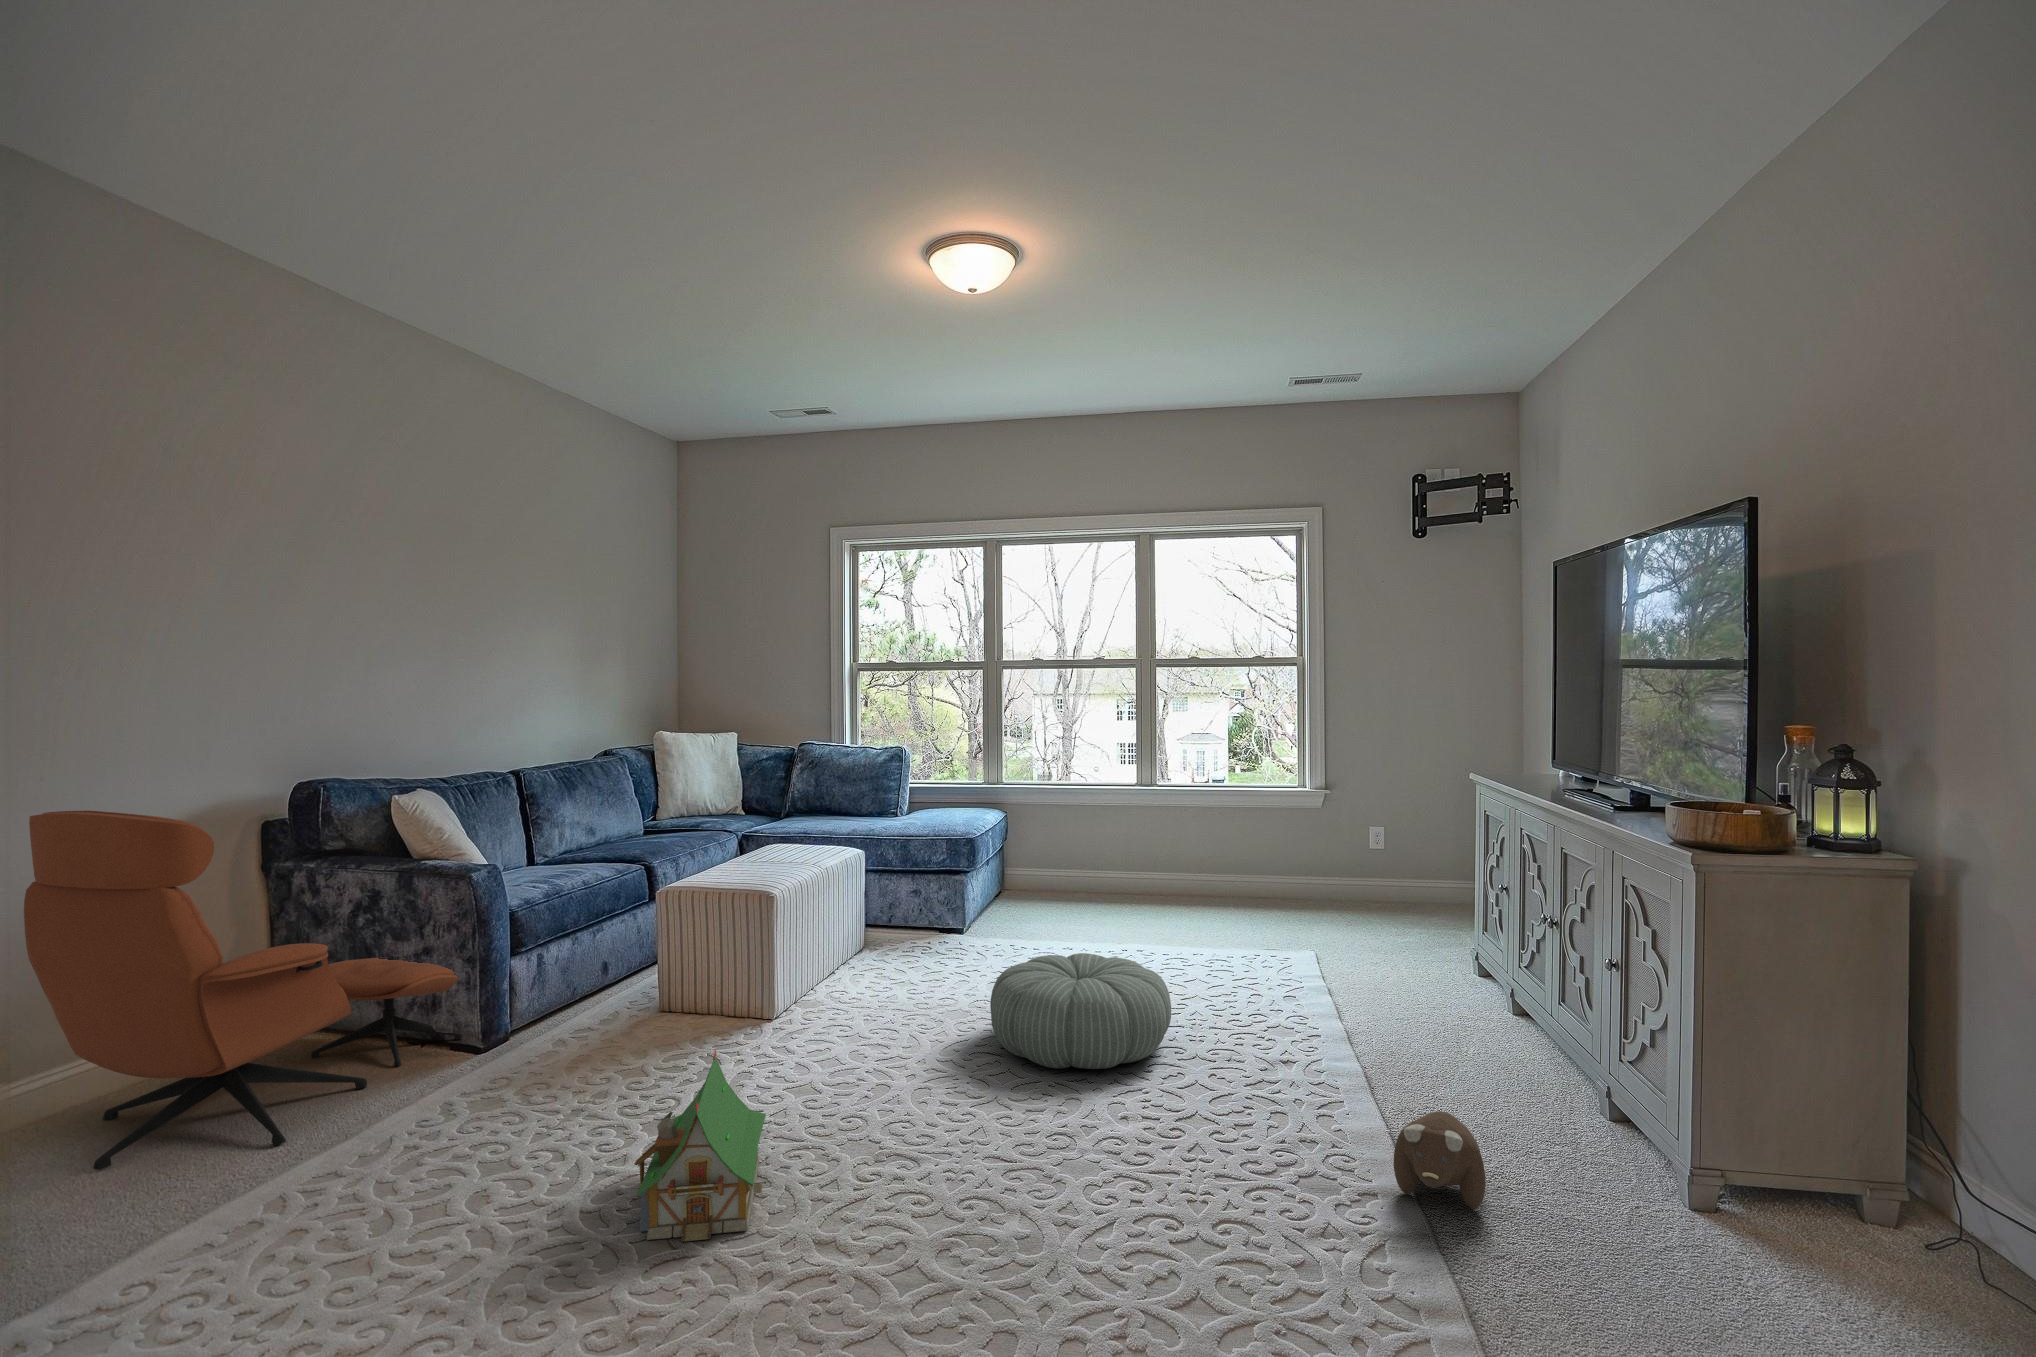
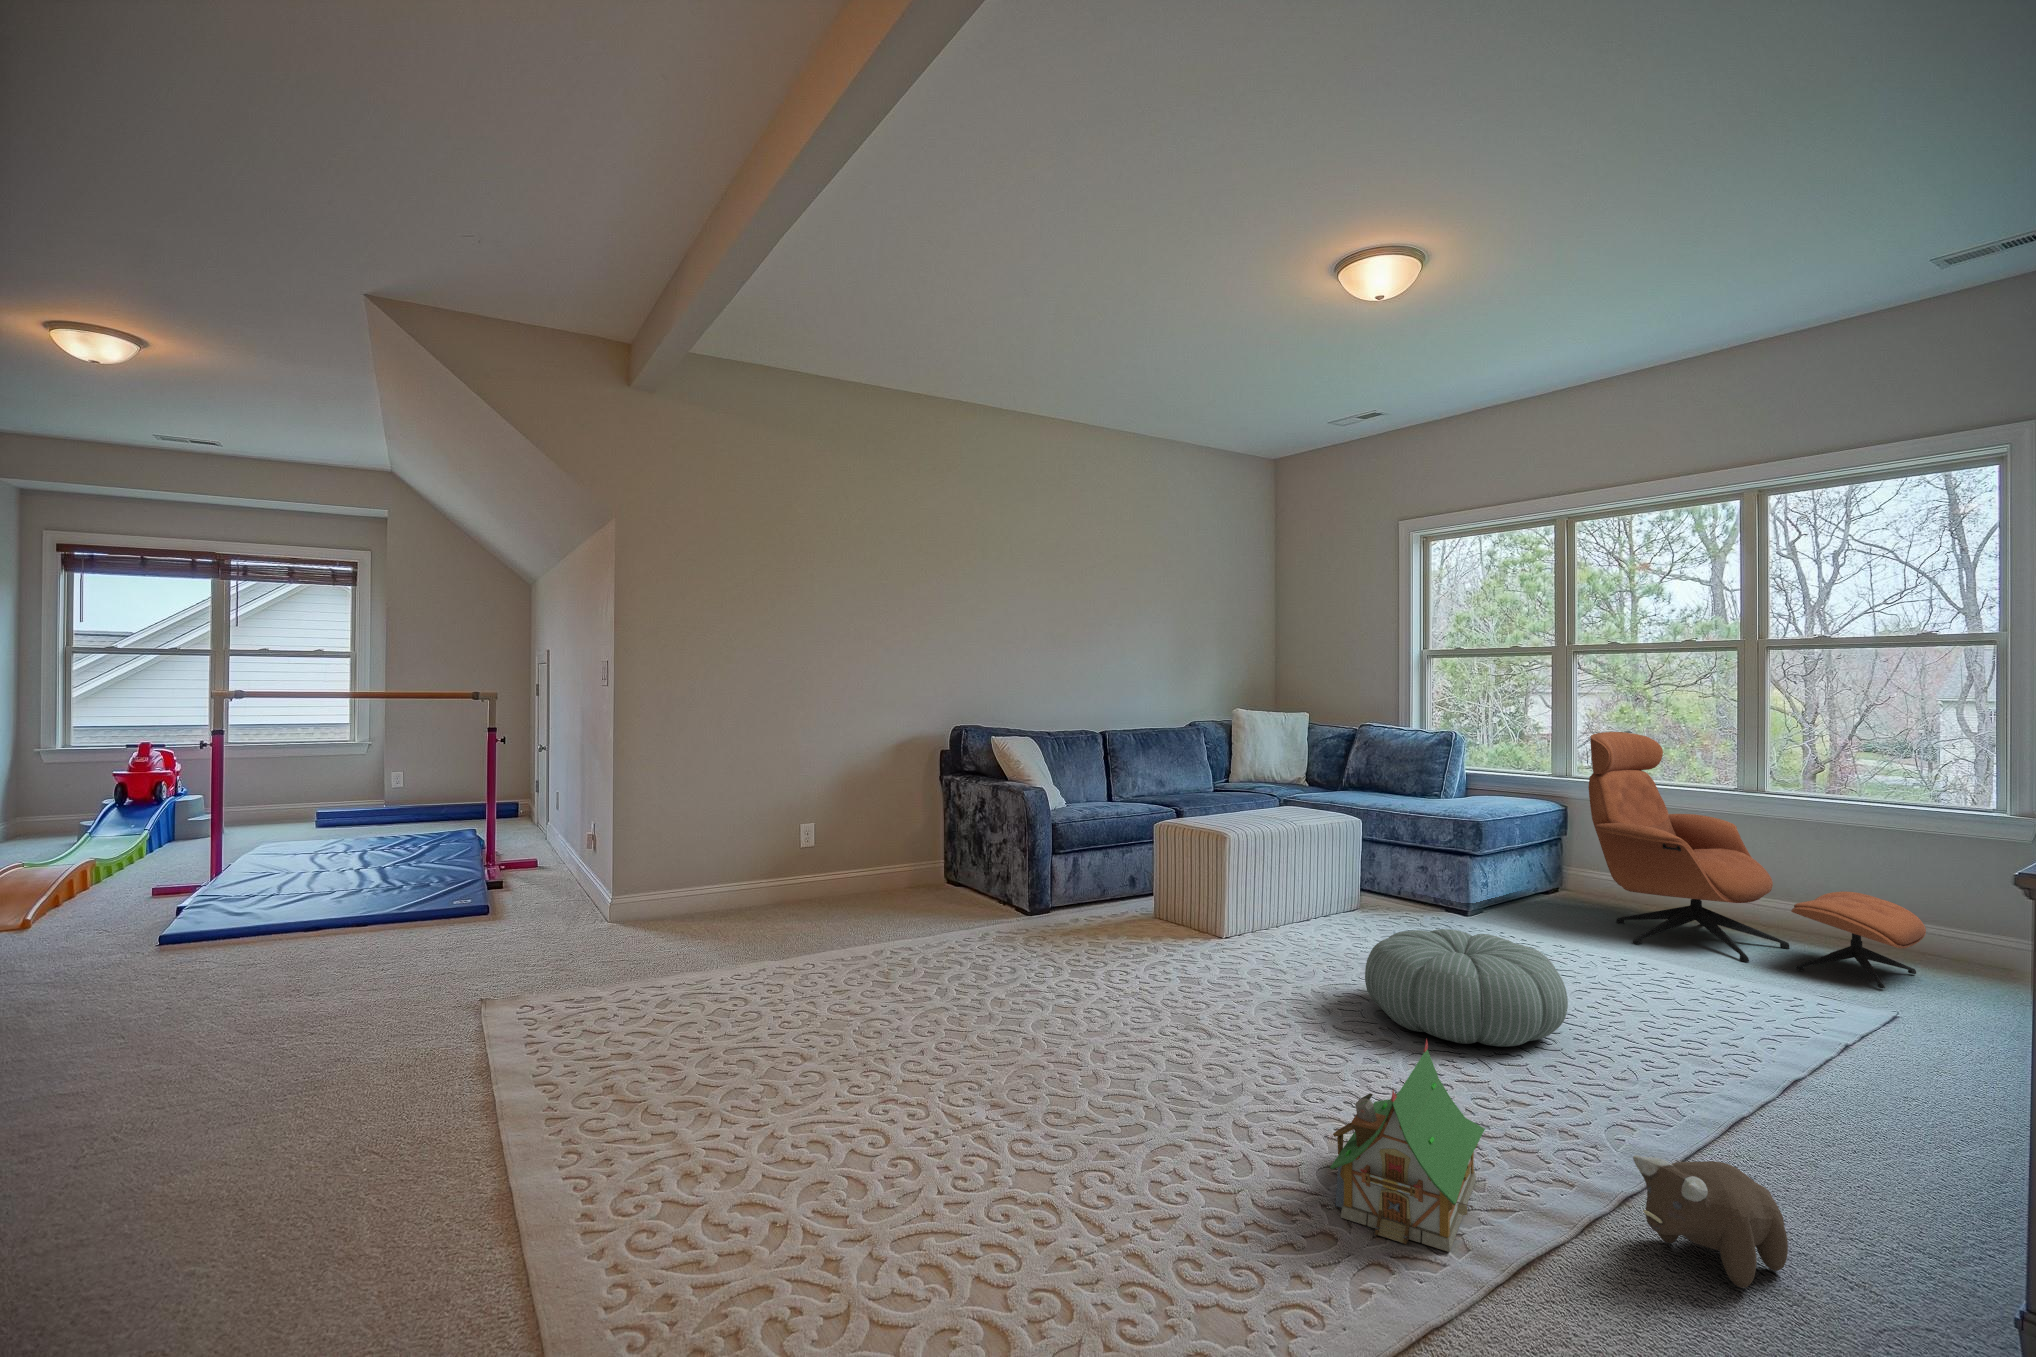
lounge chair: present [24,810,463,1170] -> present [1589,732,1926,988]
toy house: present [634,1049,767,1242] -> present [1330,1039,1485,1252]

